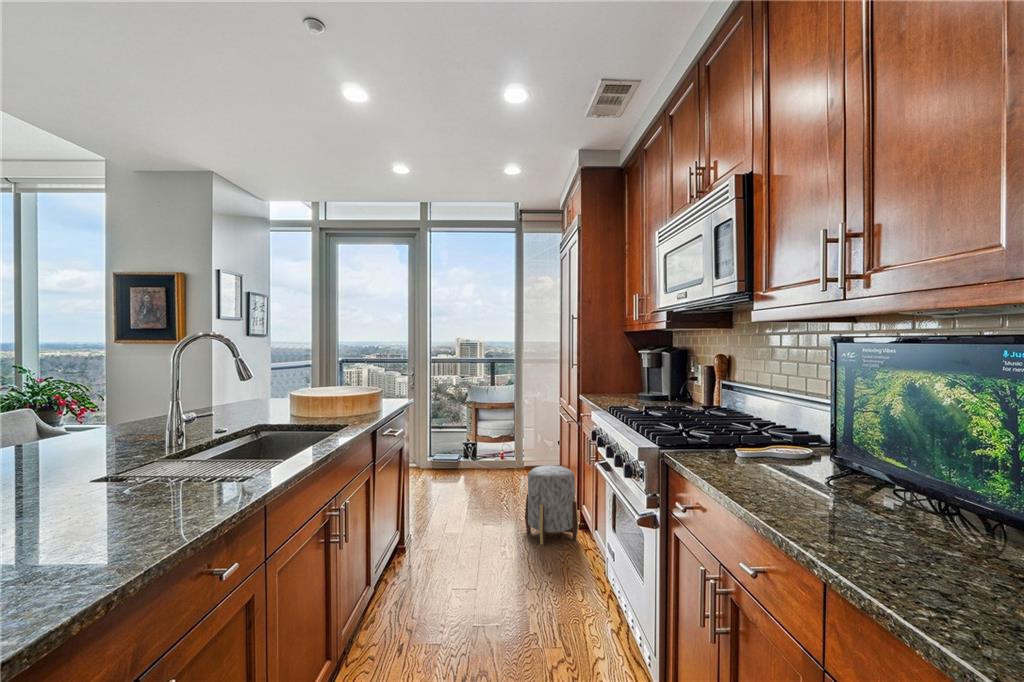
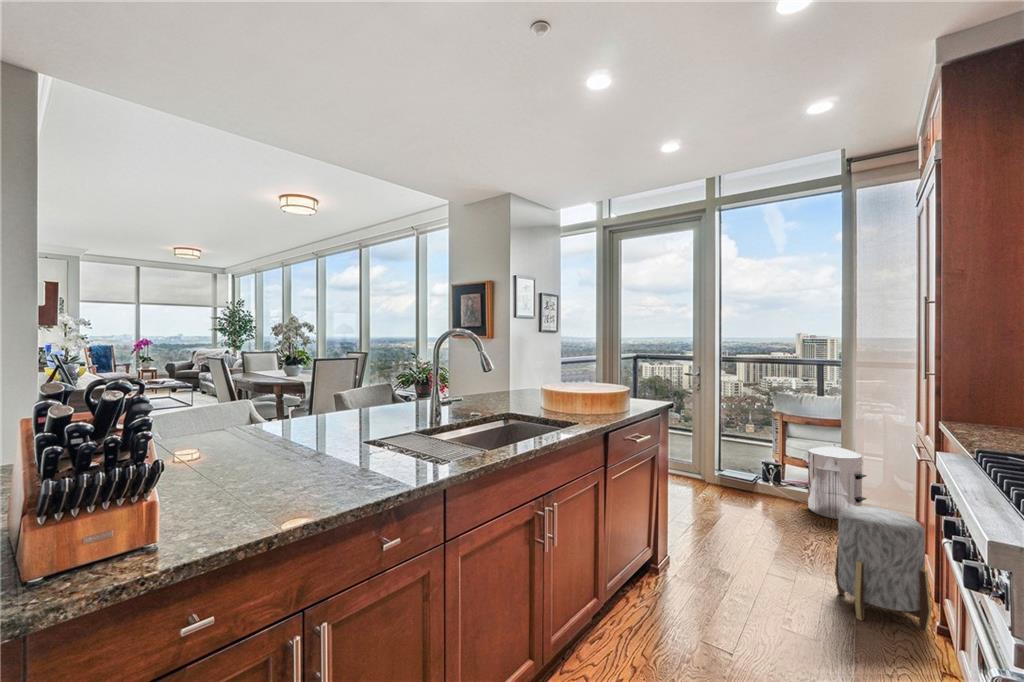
waste bin: none [493,423,532,479] -> present [805,444,867,519]

